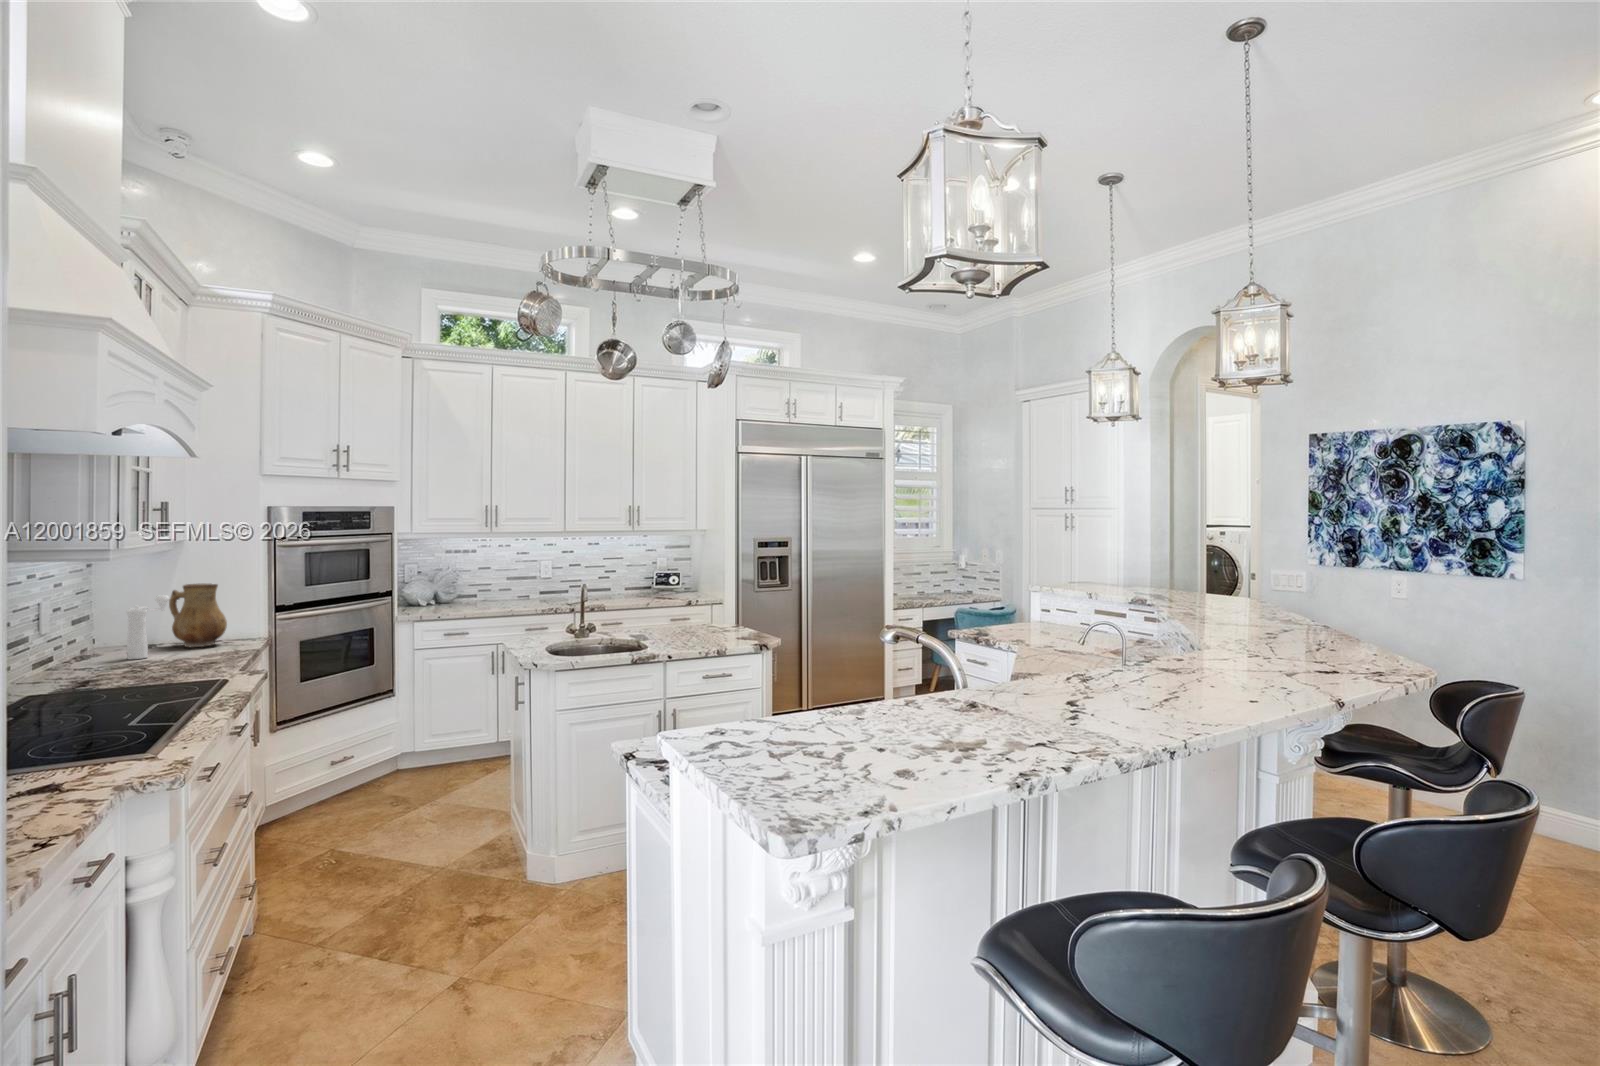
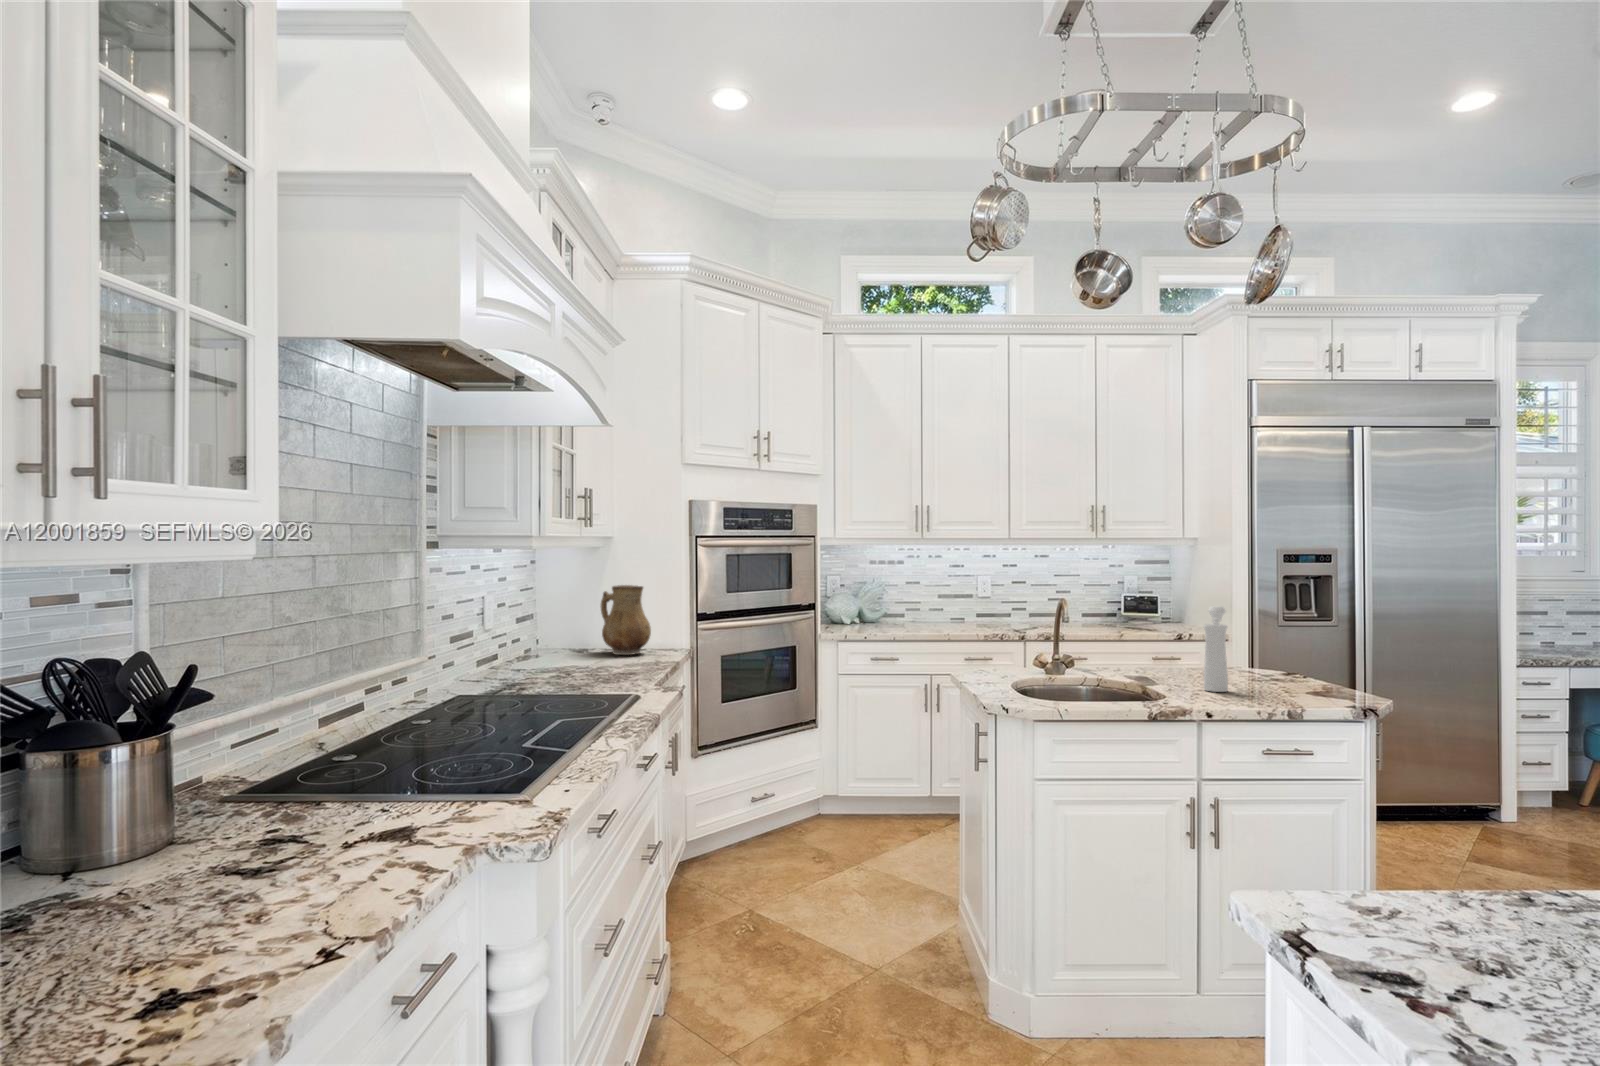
pepper mill: present [126,595,170,659] -> present [1203,606,1228,692]

